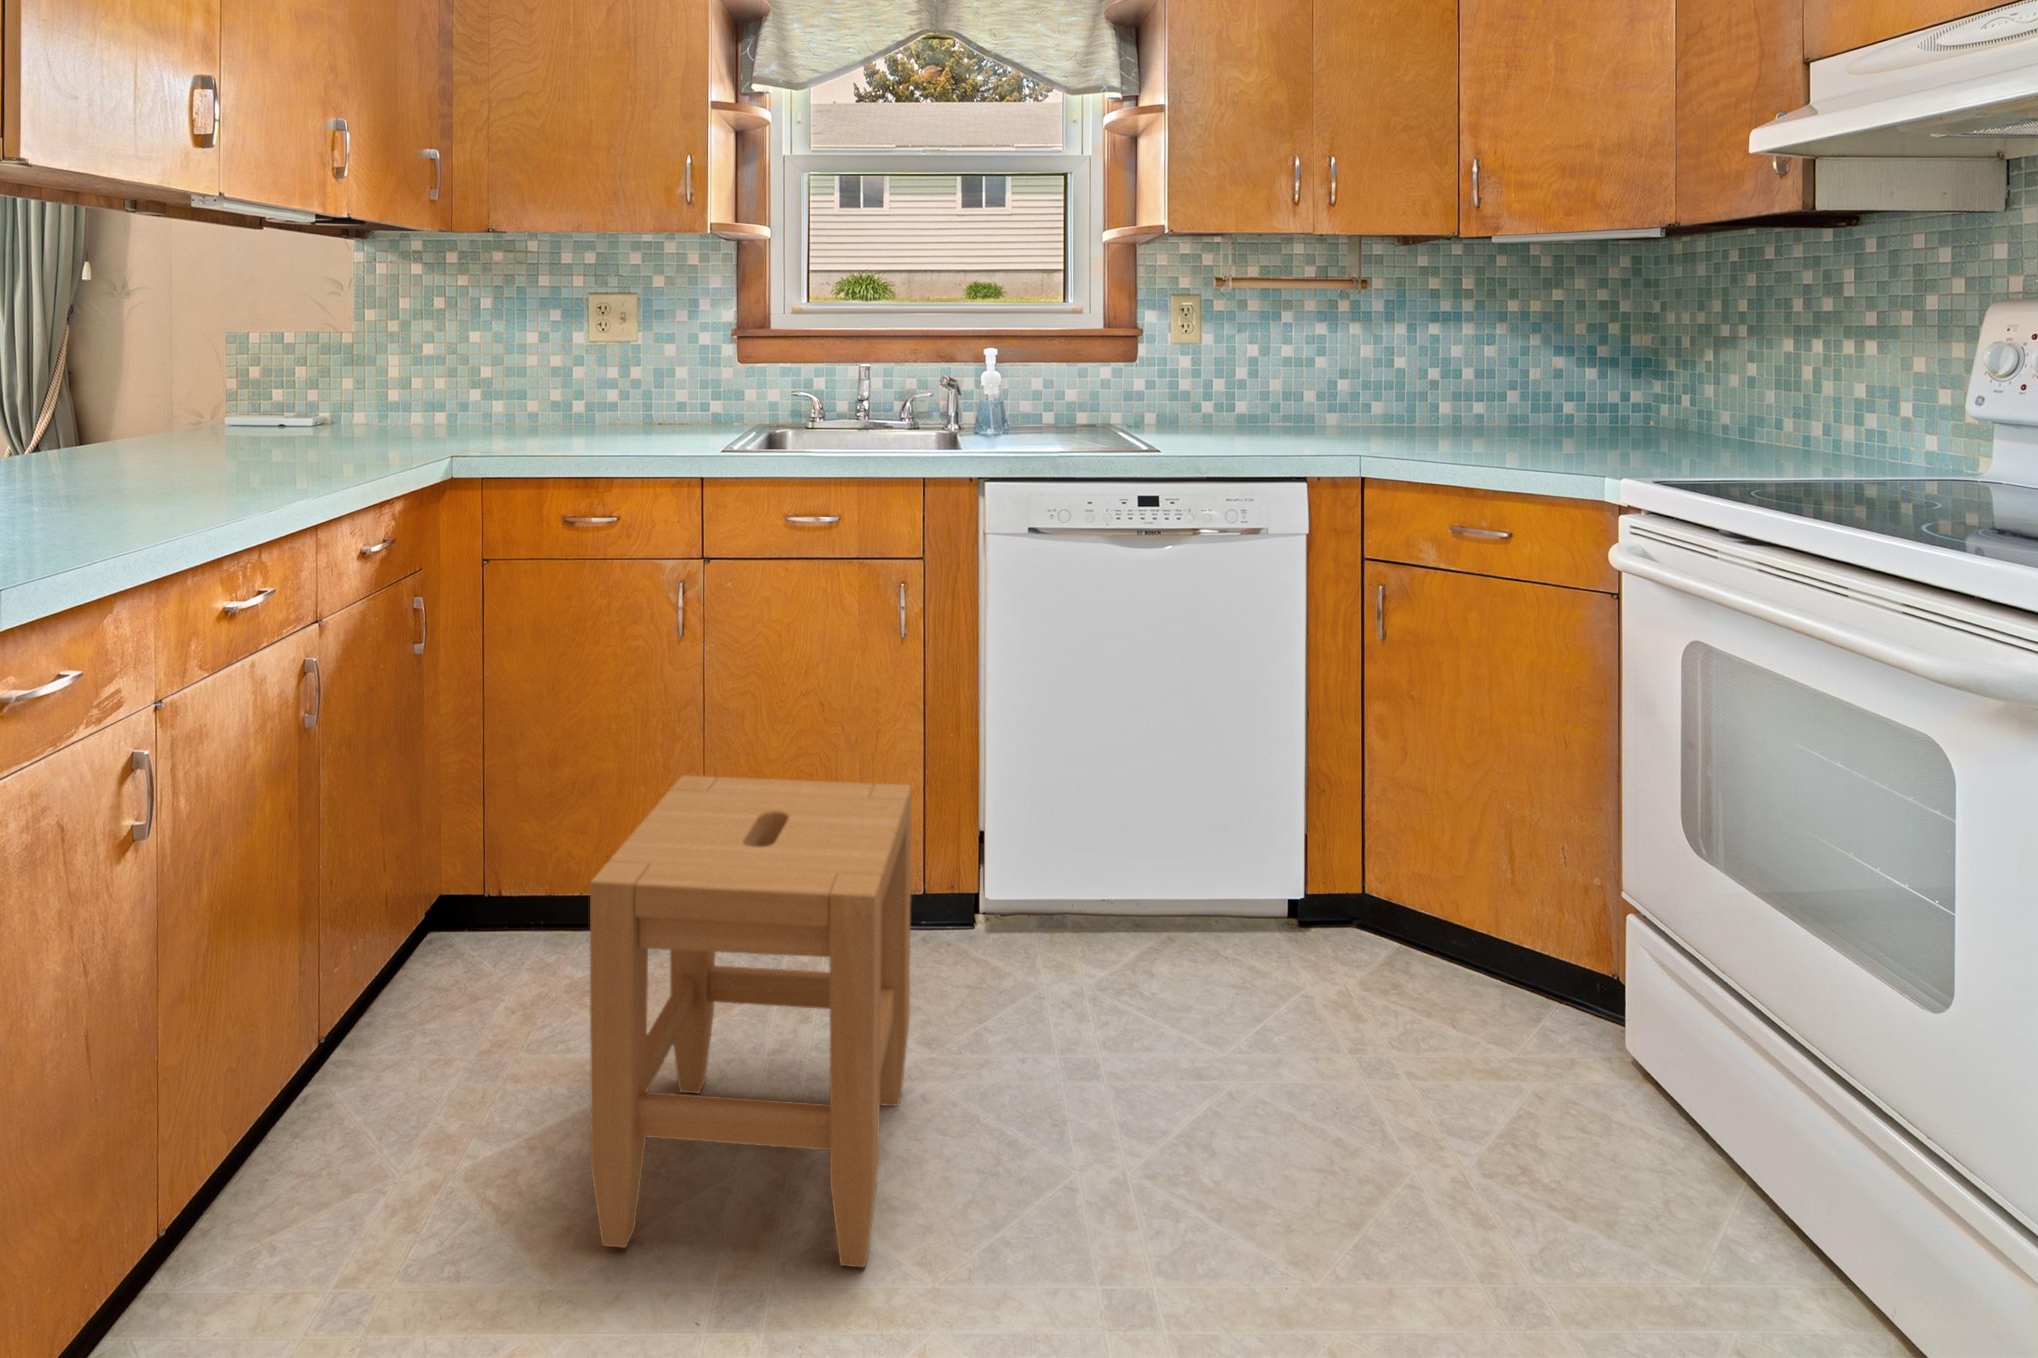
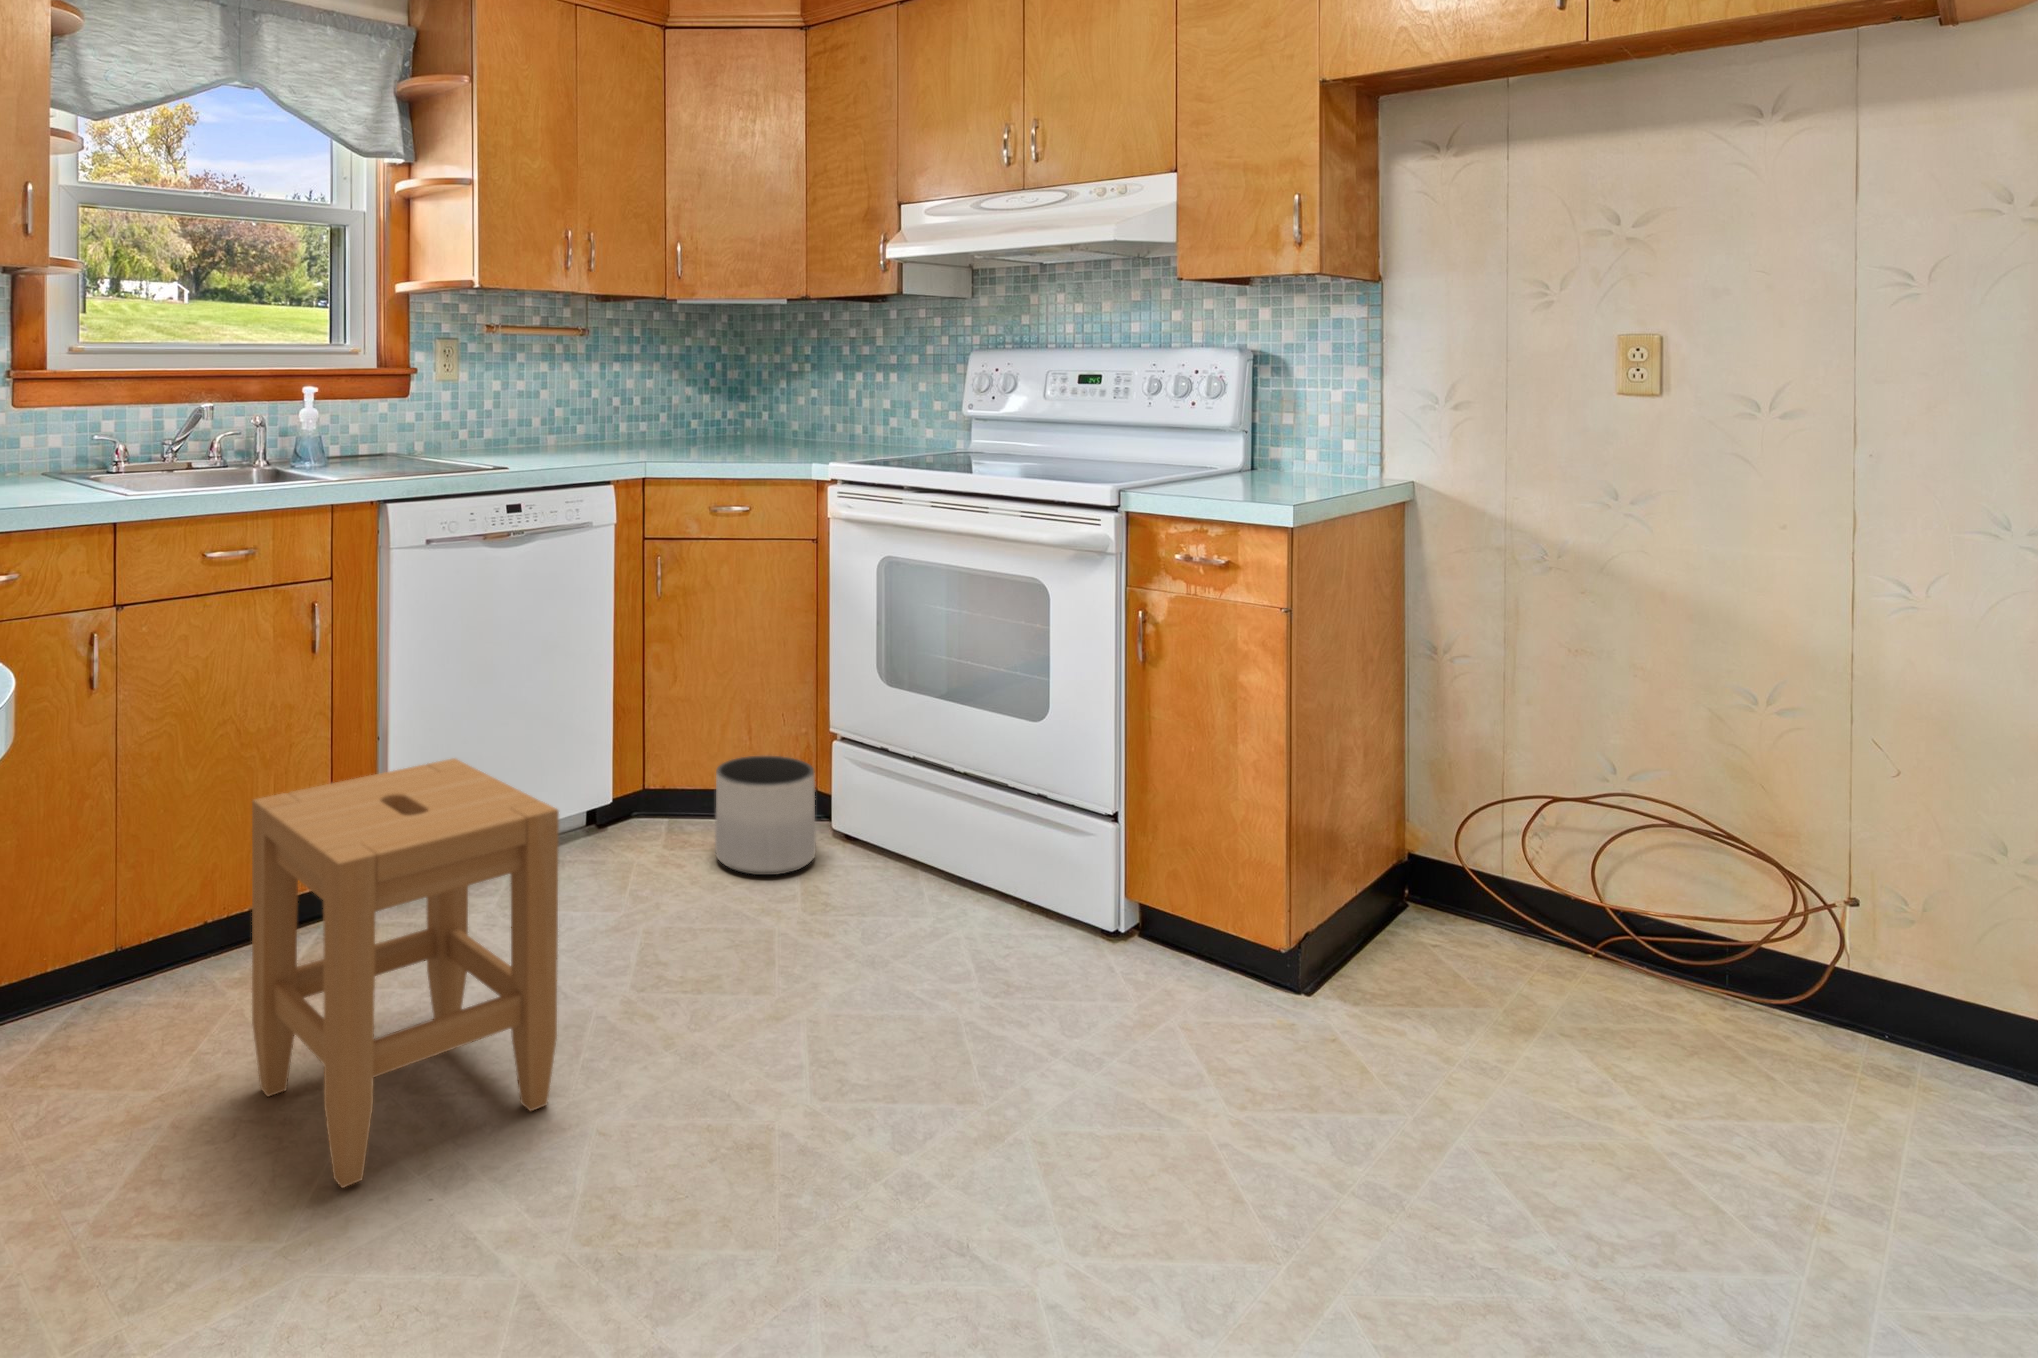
planter: none [1393,878,1551,1076] -> present [715,756,816,875]

